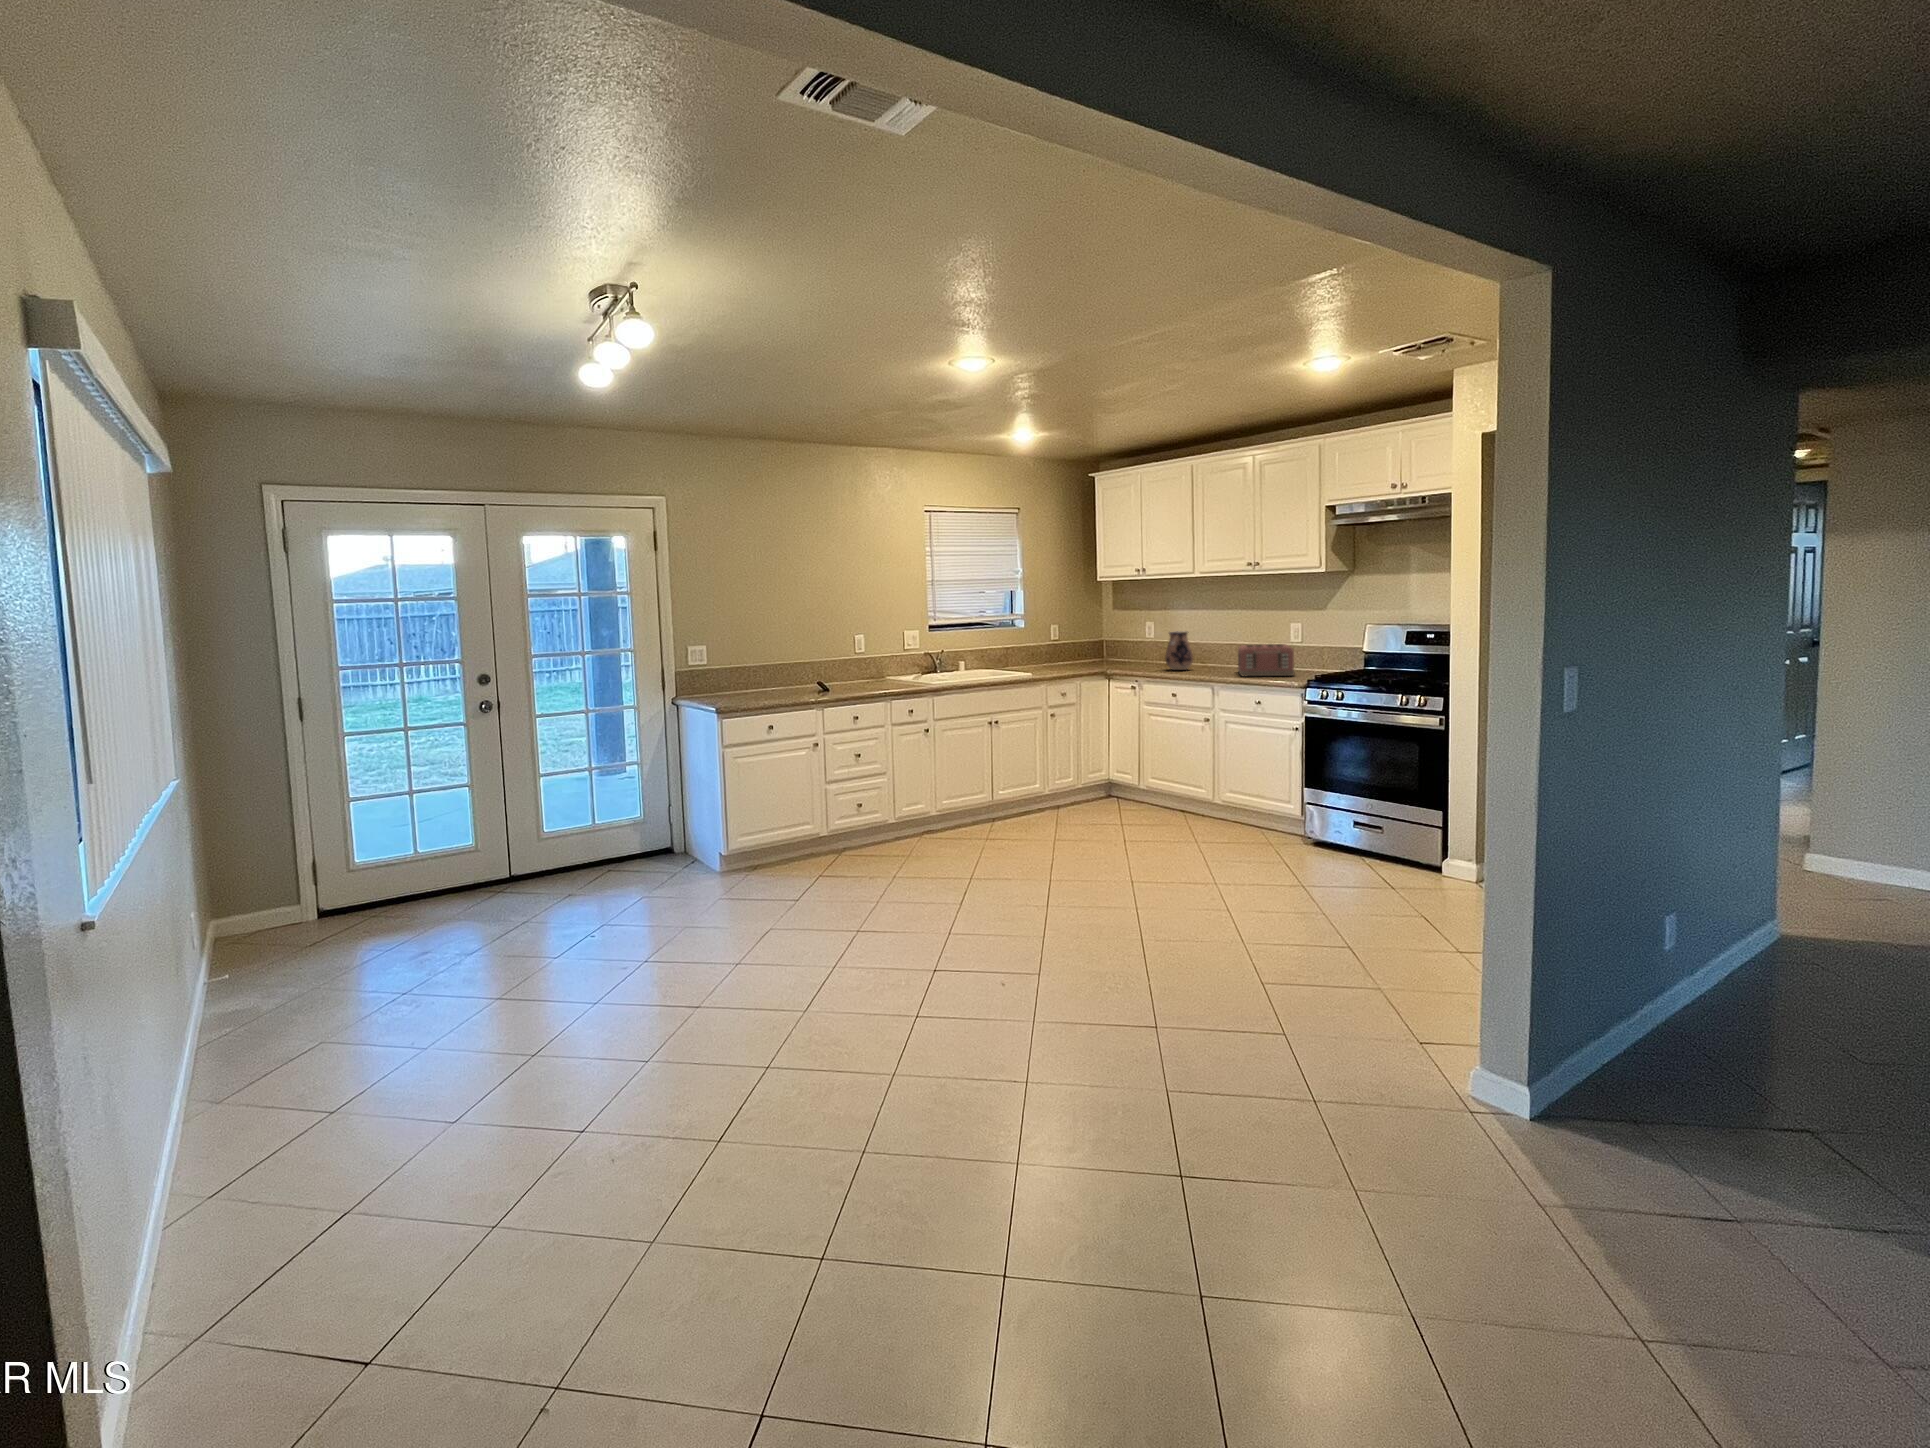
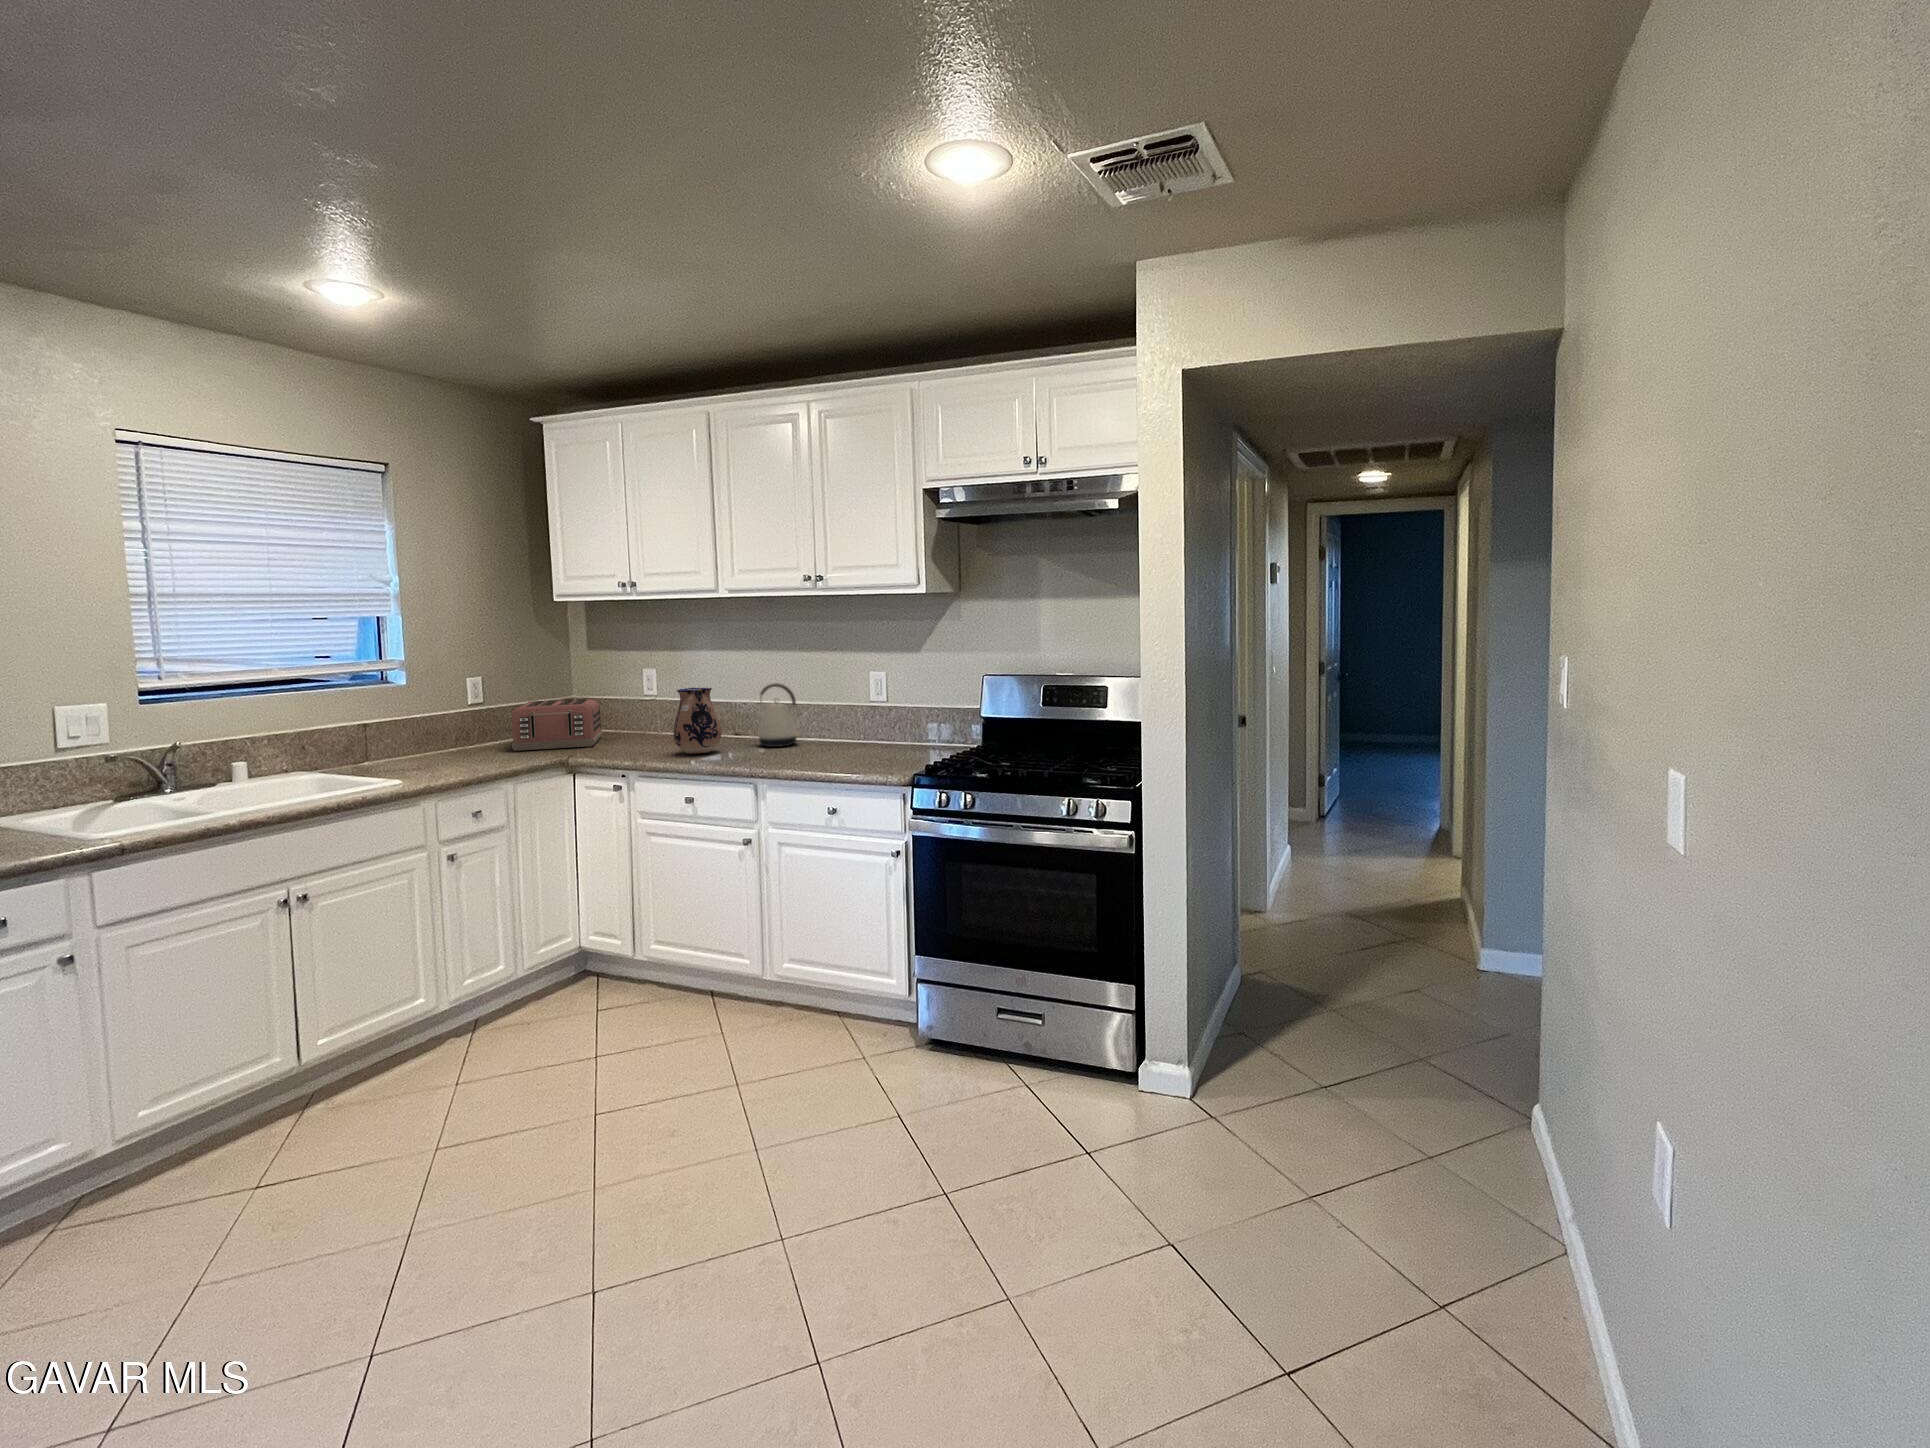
kettle: none [1213,630,1242,669] -> present [754,683,799,747]
toaster: present [1237,644,1294,676] -> present [512,699,602,751]

